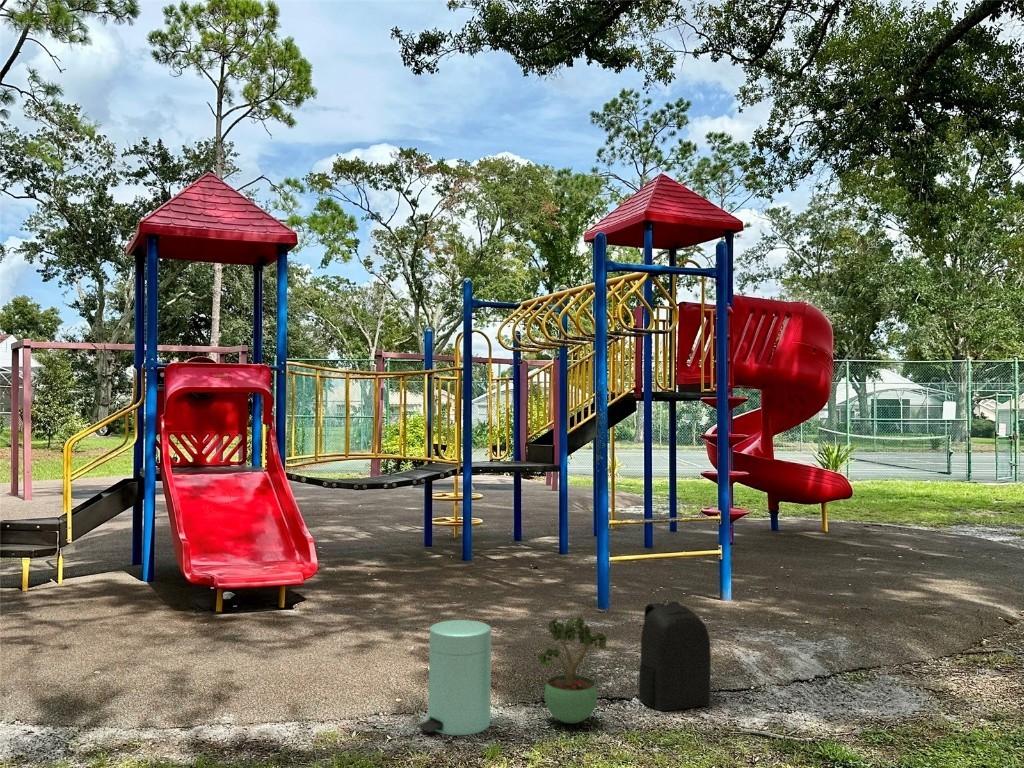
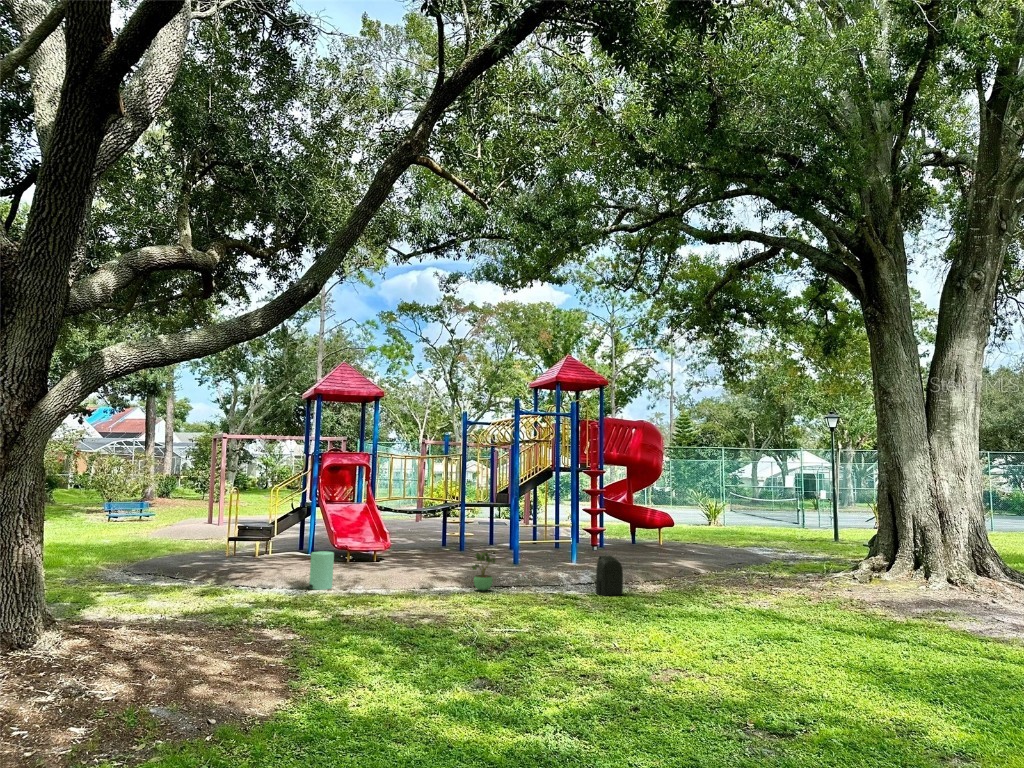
backpack: present [639,600,711,711] -> present [596,556,623,596]
trash can: present [419,620,491,735] -> present [305,551,334,590]

